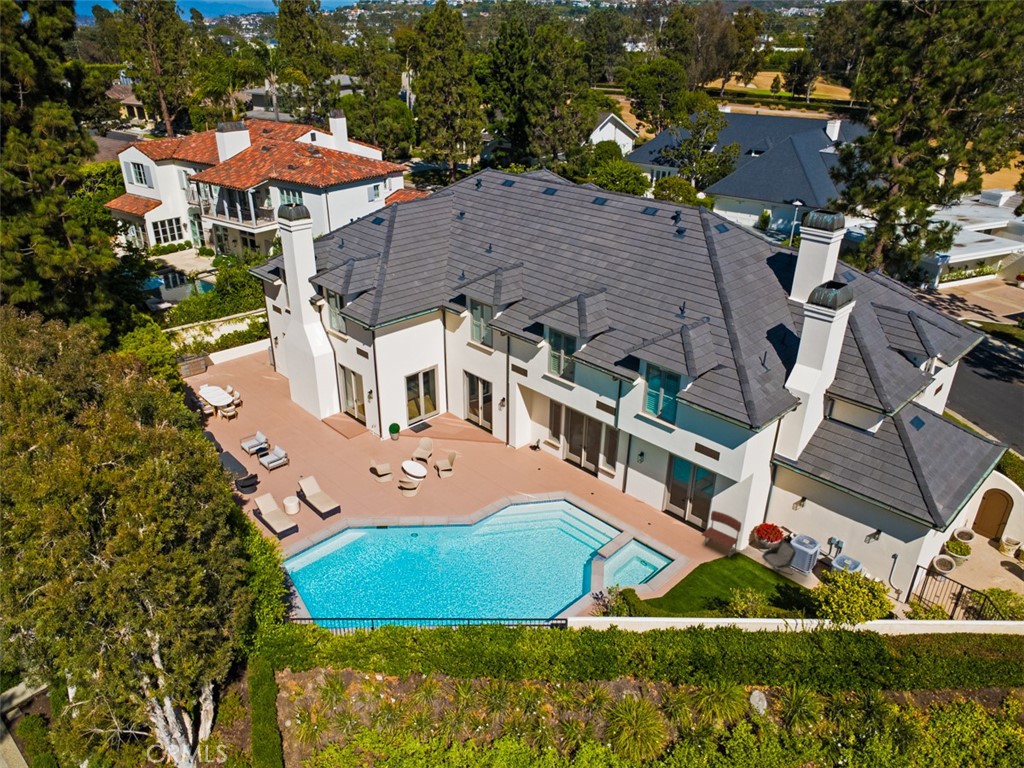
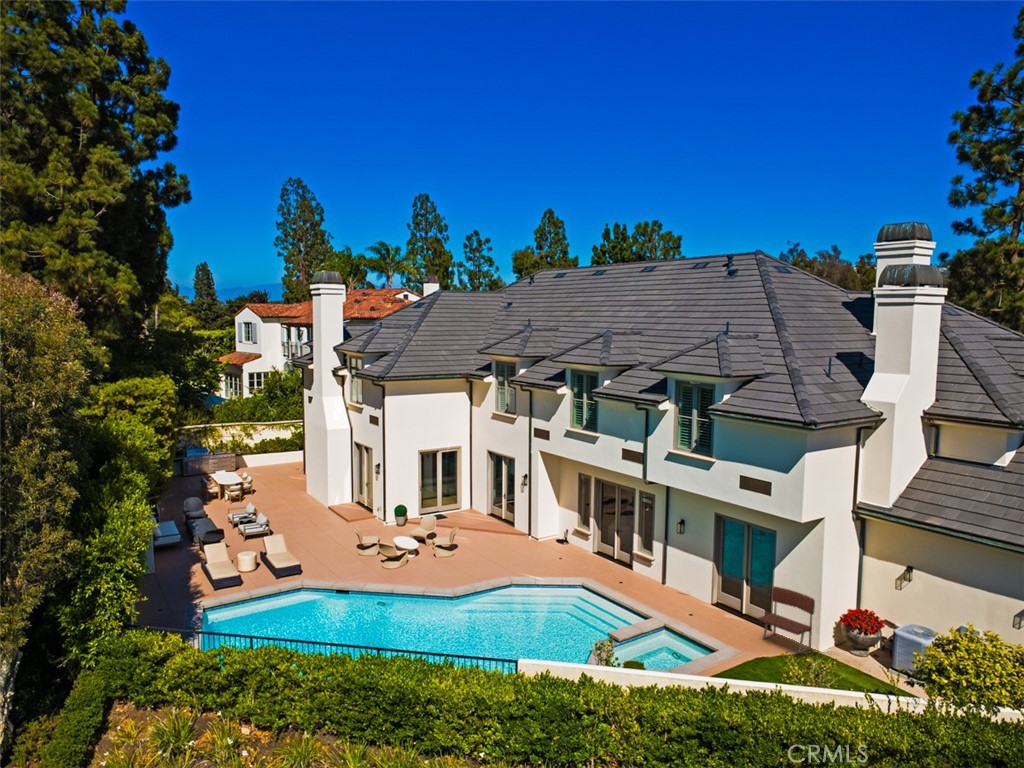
lounge chair: present [762,542,796,579] -> none [848,629,900,683]

